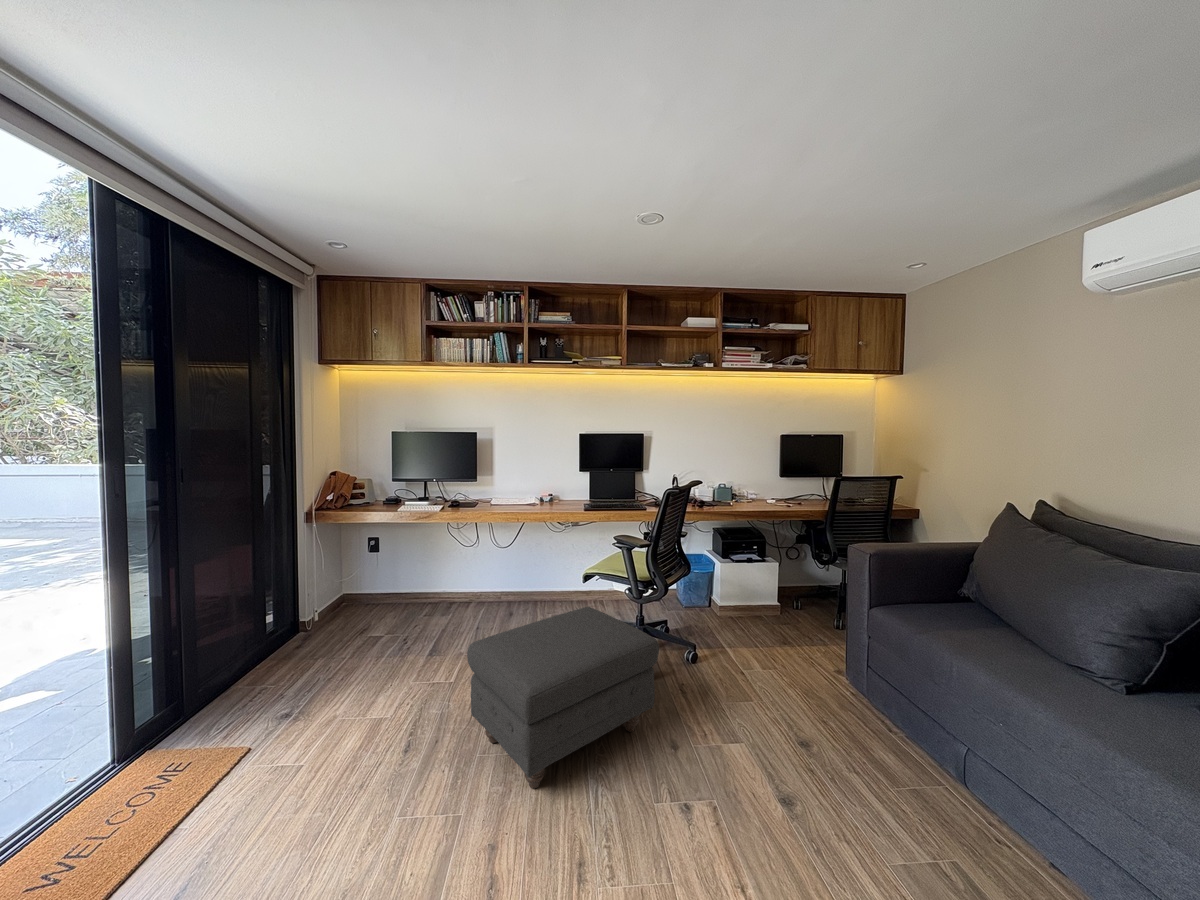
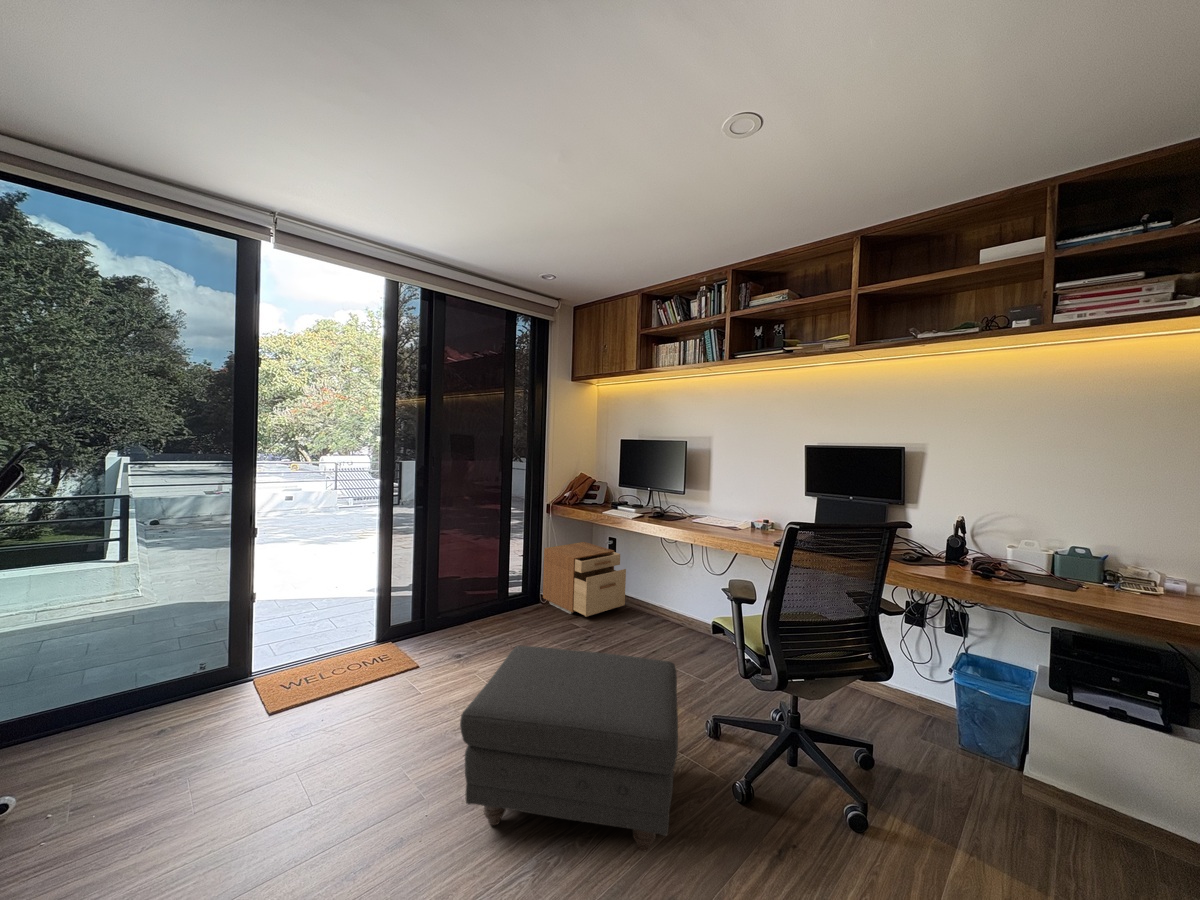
filing cabinet: none [306,549,411,629] -> present [543,542,626,617]

